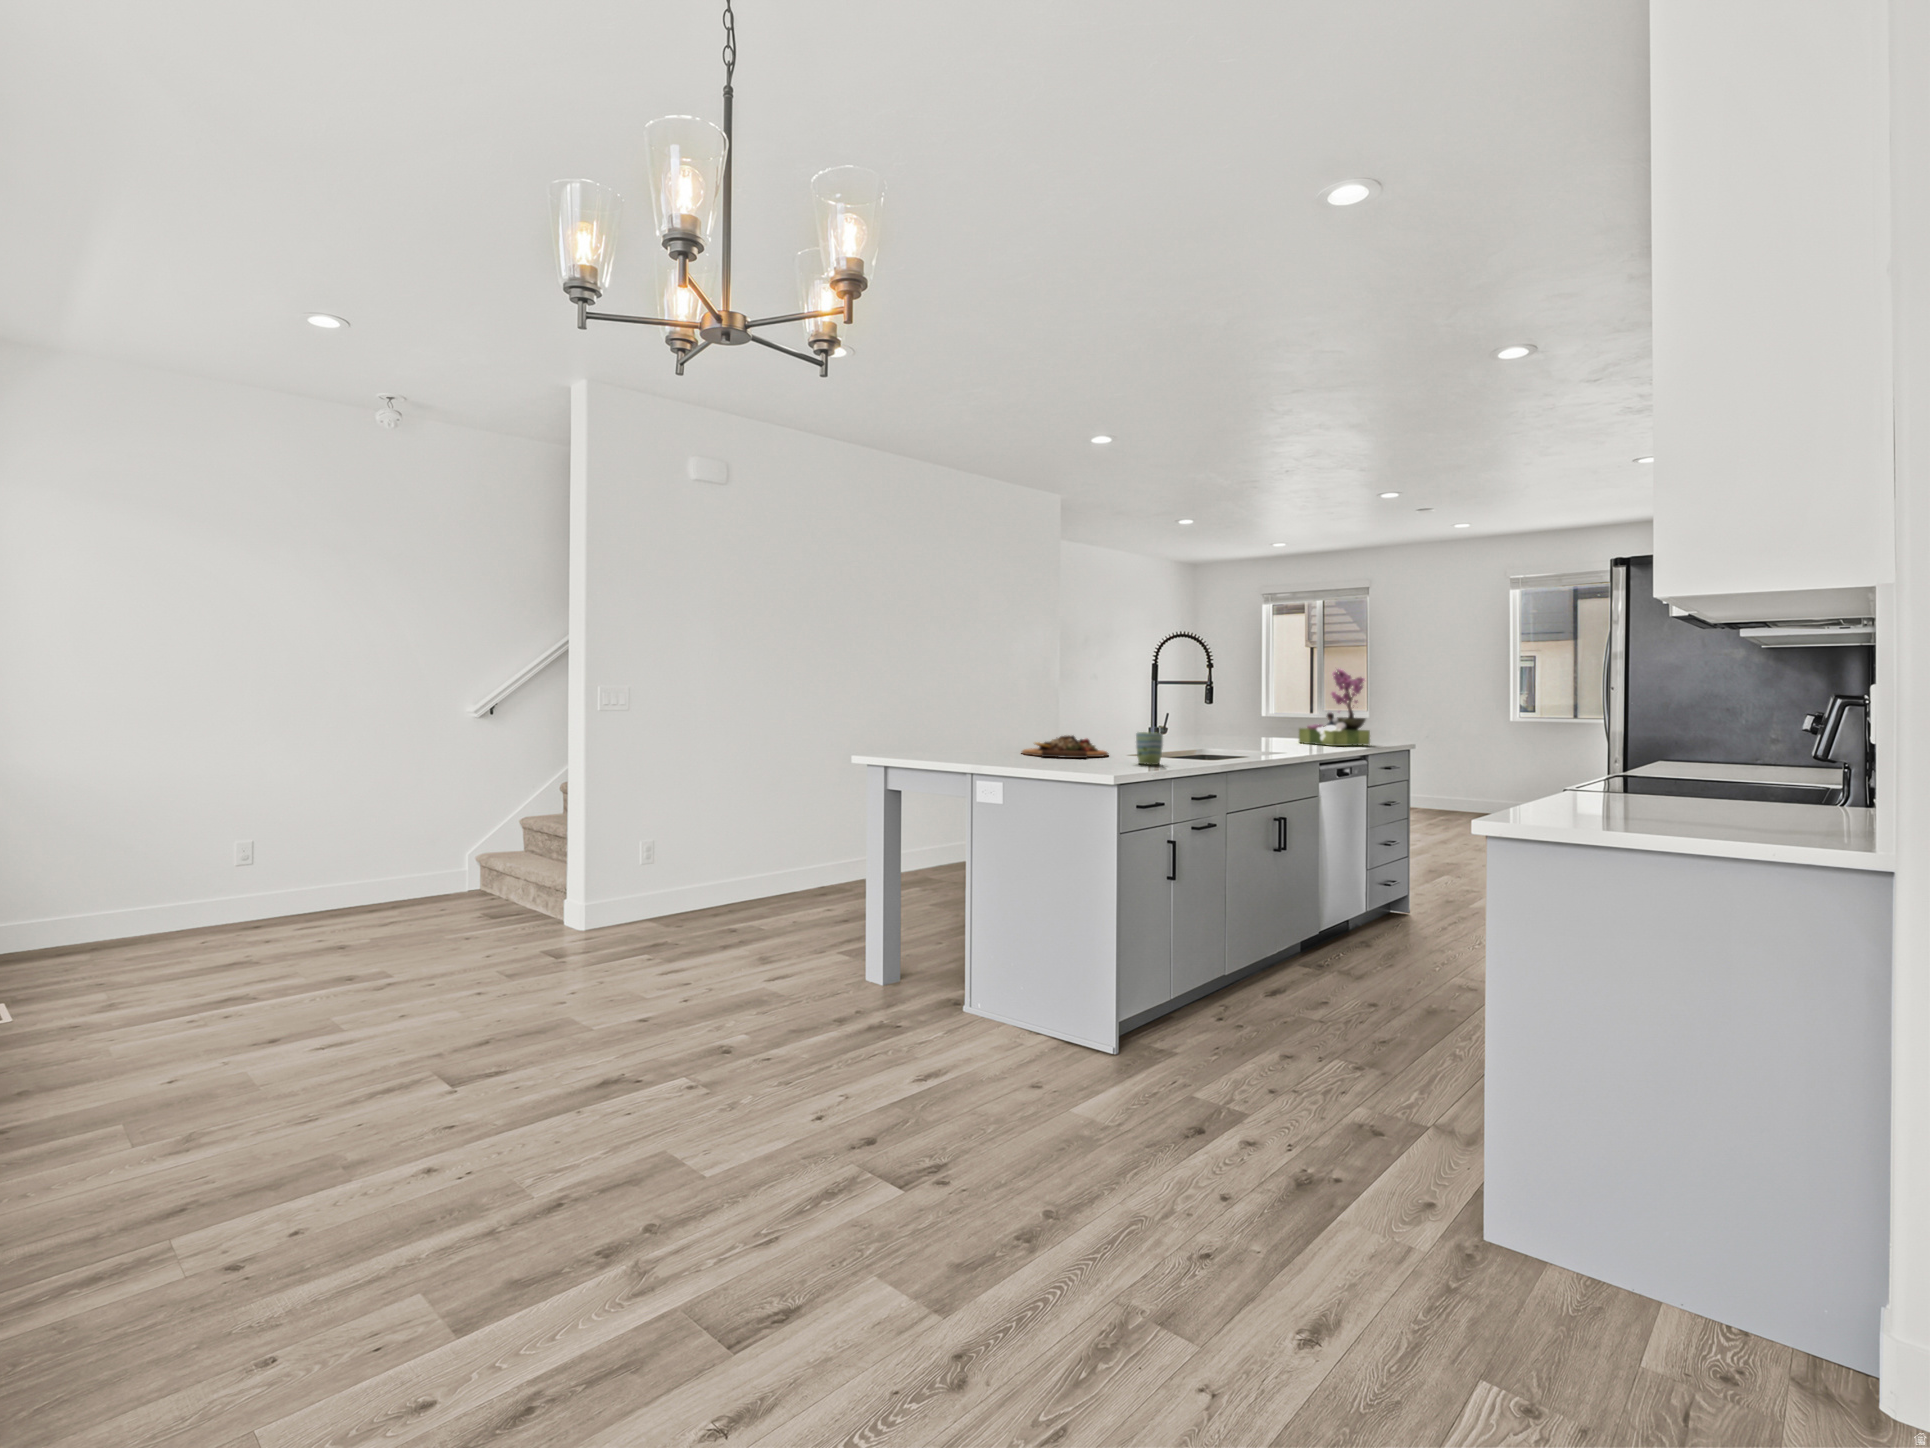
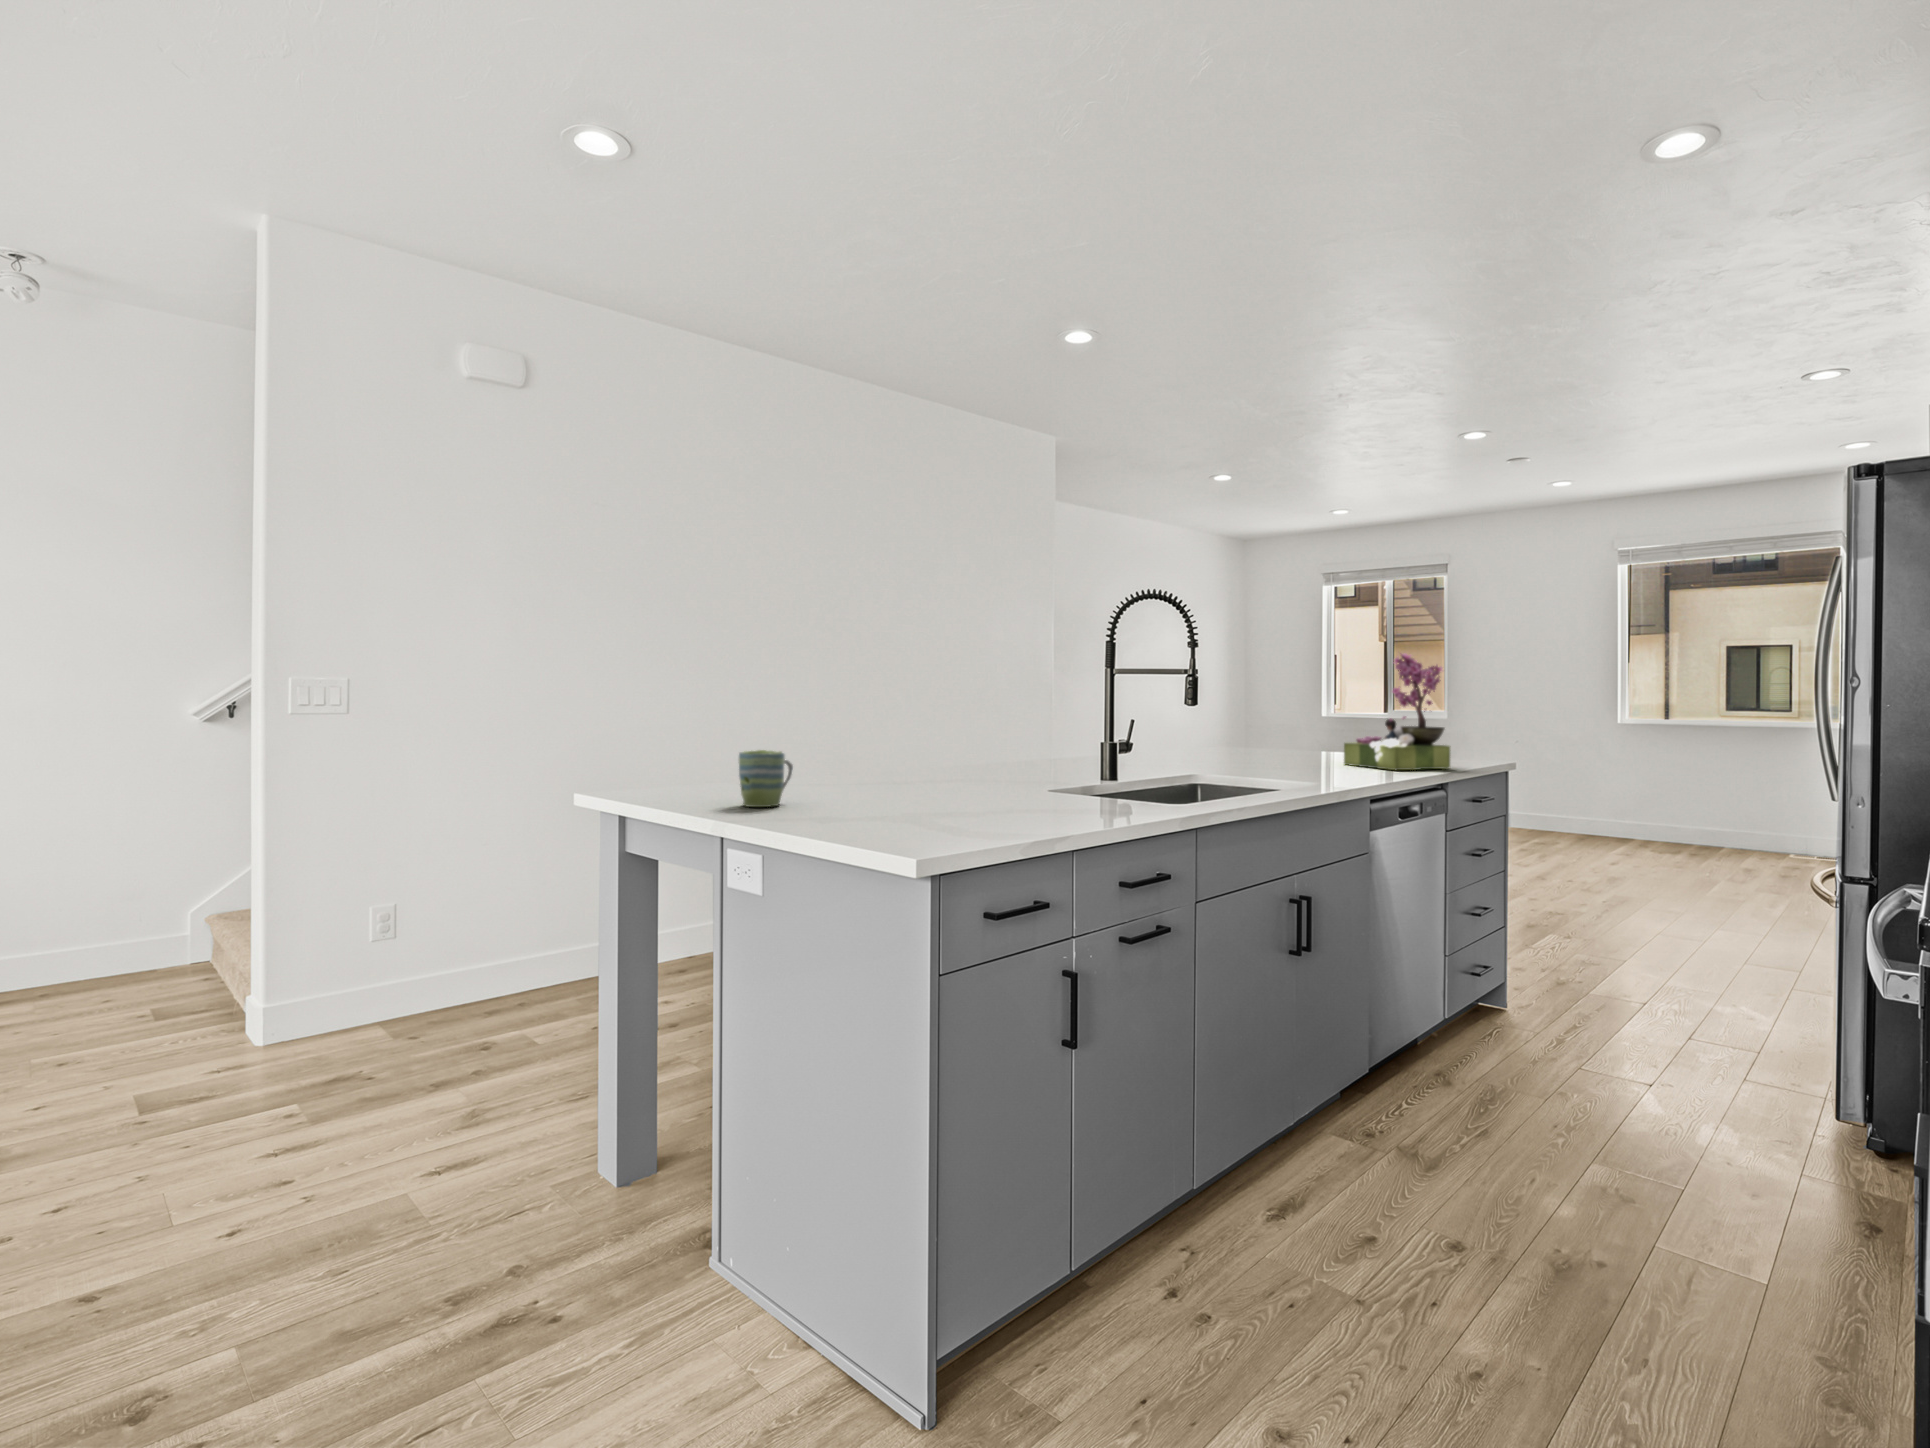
mug: present [1136,732,1163,765] -> present [739,750,793,807]
cutting board: present [1022,736,1109,758] -> none [852,761,1001,805]

